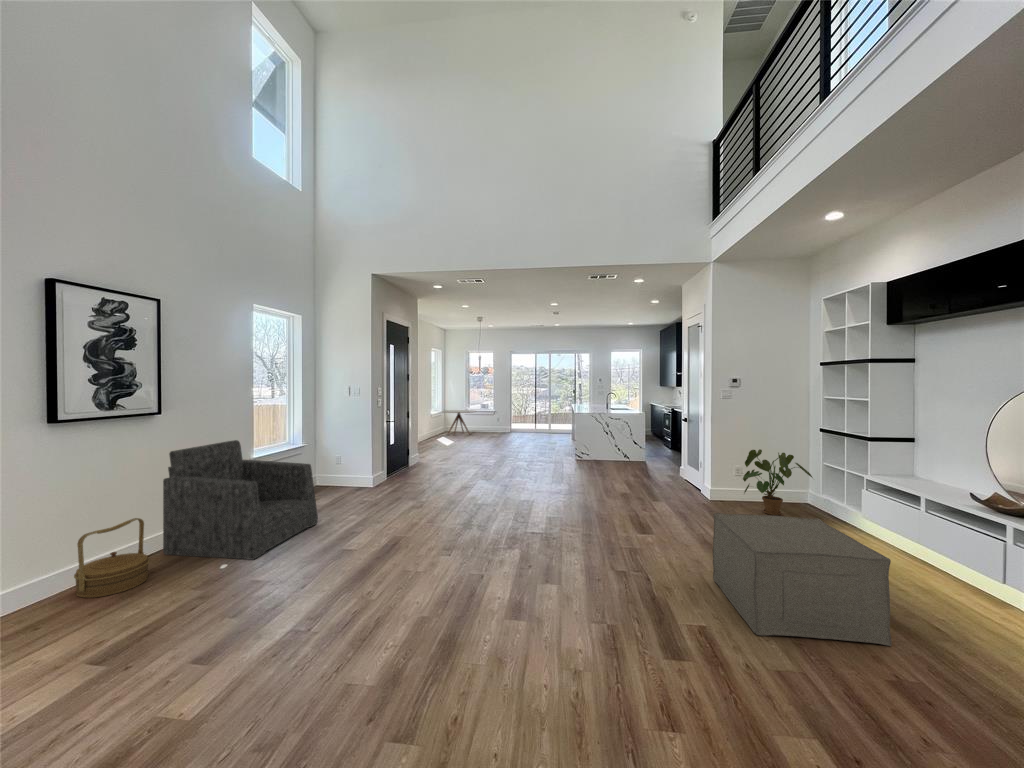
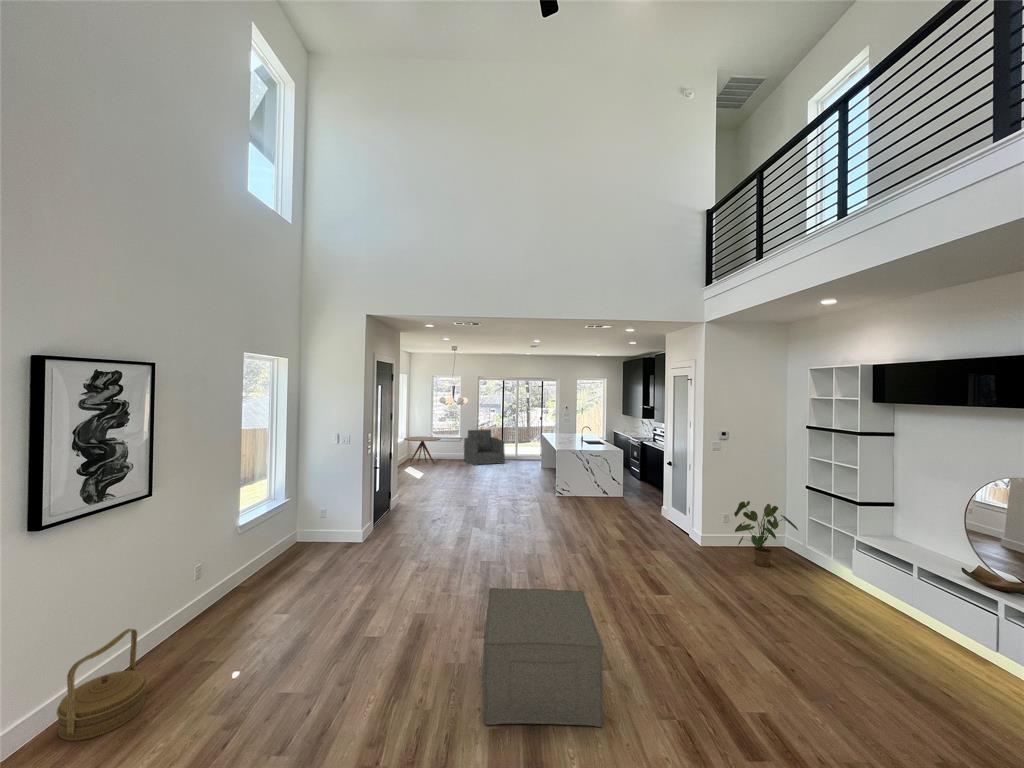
armchair: present [163,440,318,560] -> present [464,430,505,465]
ottoman: present [713,513,892,646] -> present [482,588,604,727]

